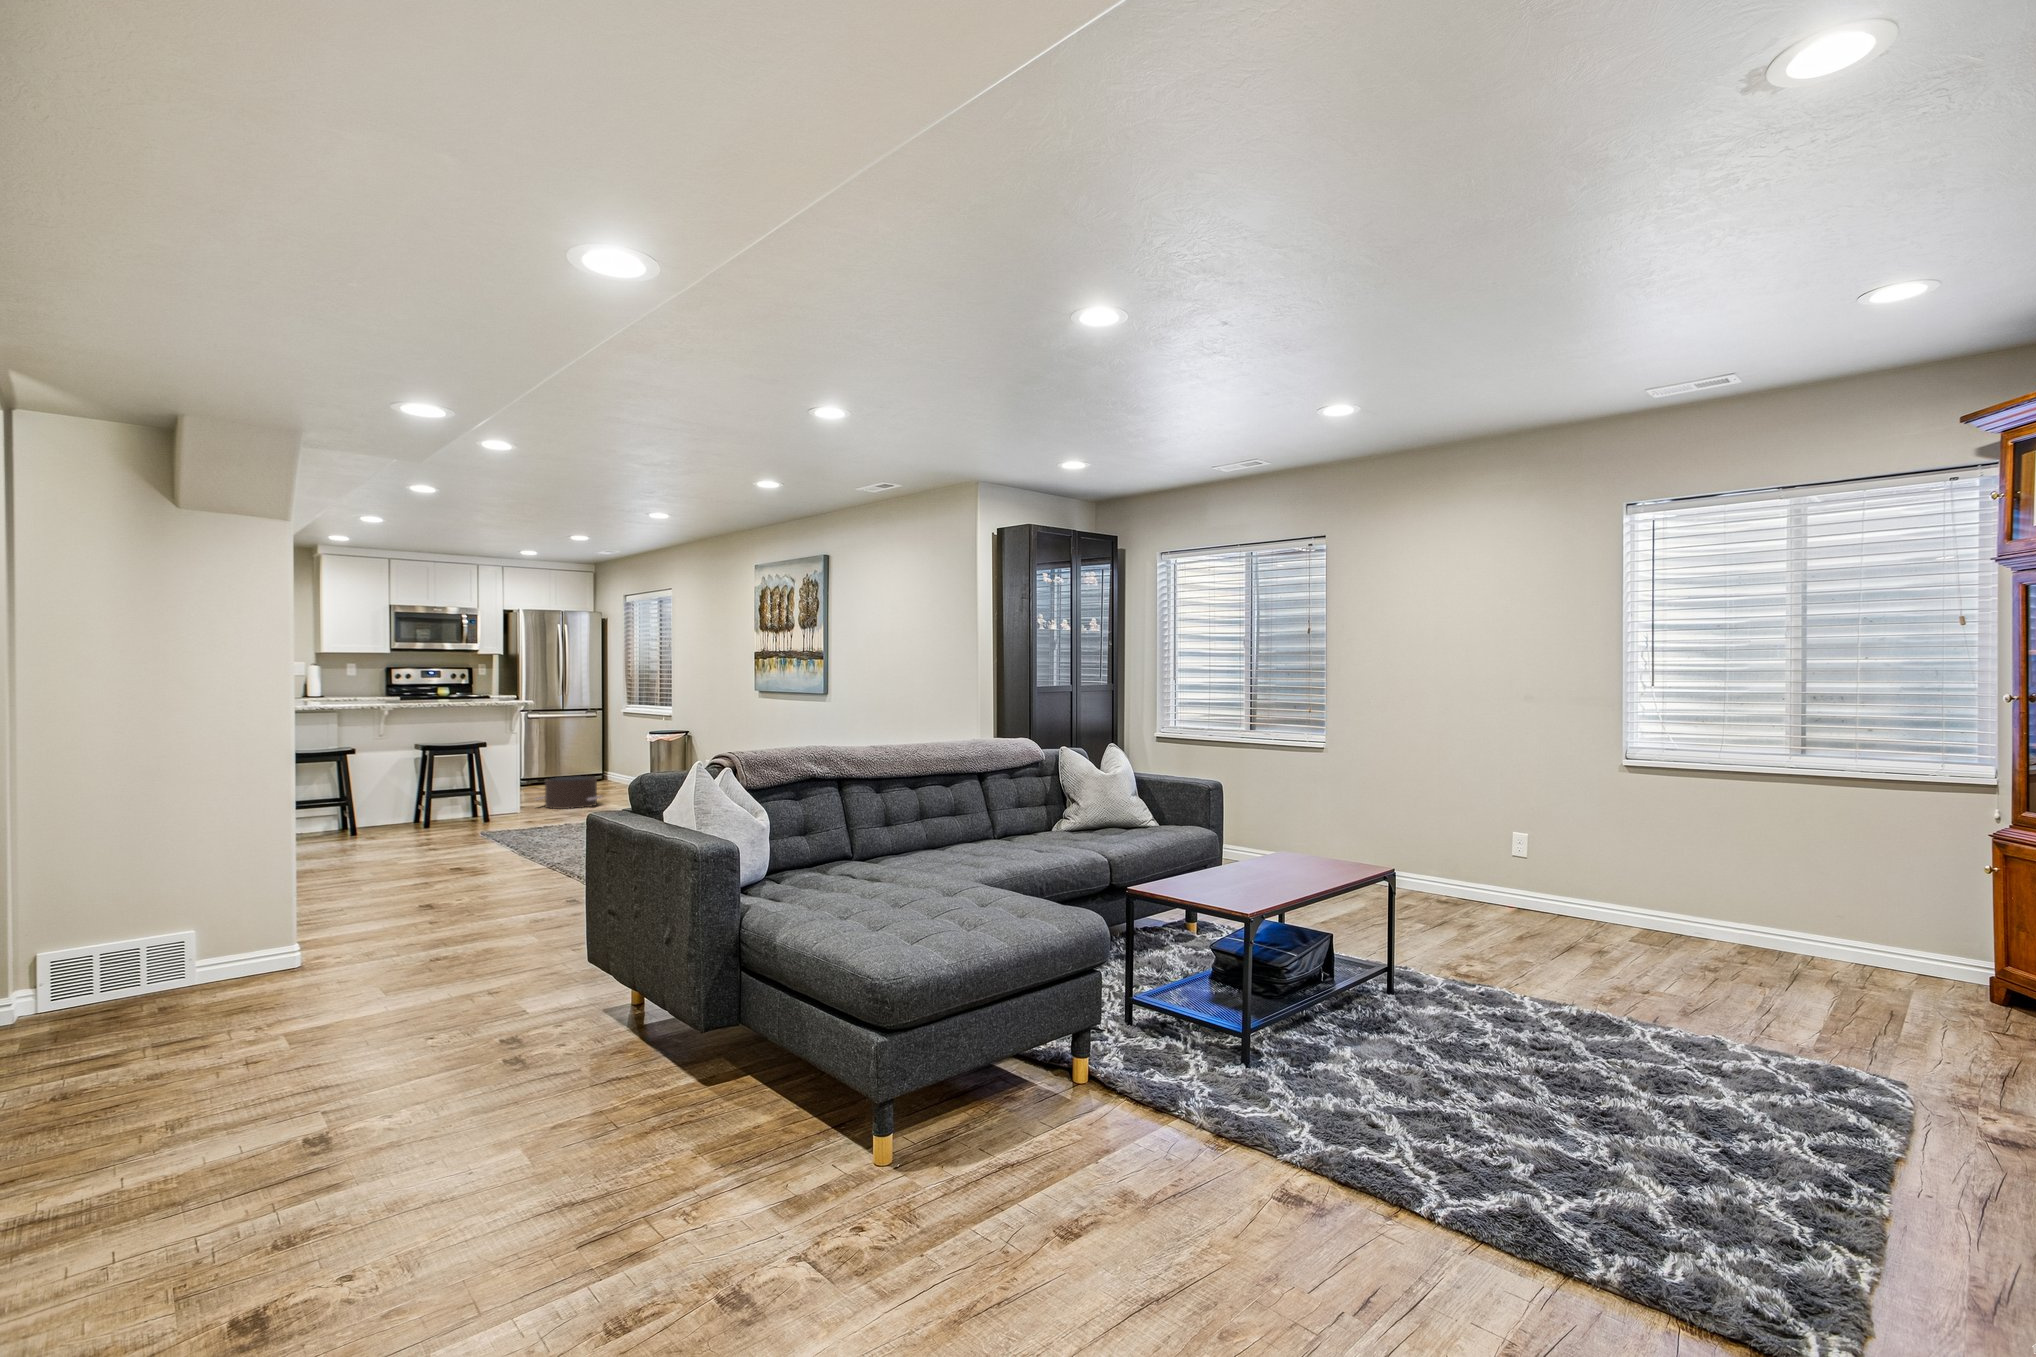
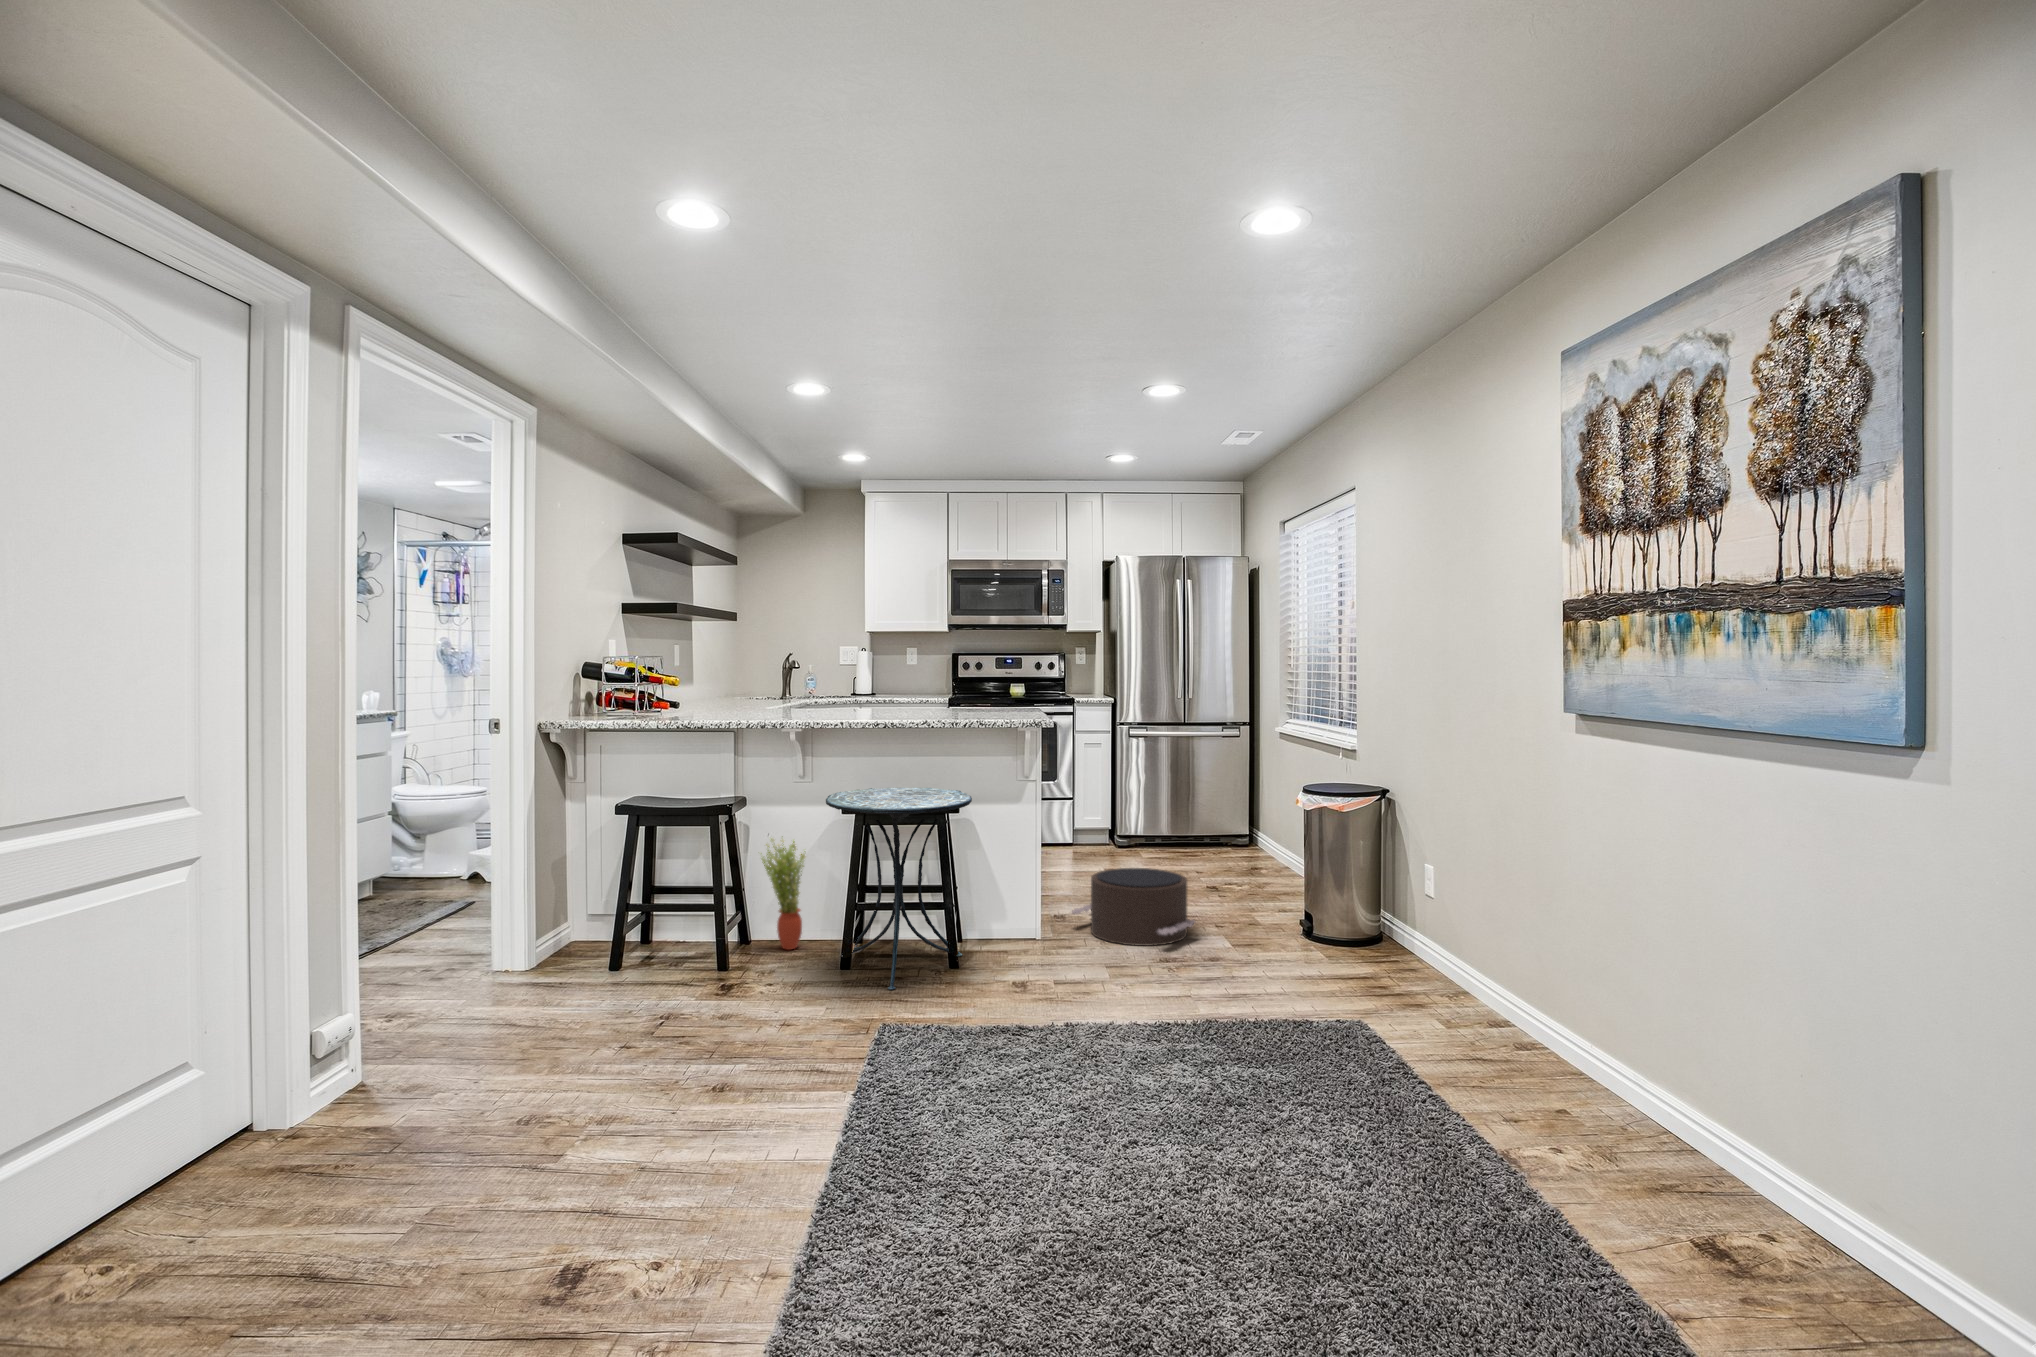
side table: none [419,737,501,826] -> present [826,788,972,990]
potted plant: none [364,767,395,826] -> present [762,839,805,949]

